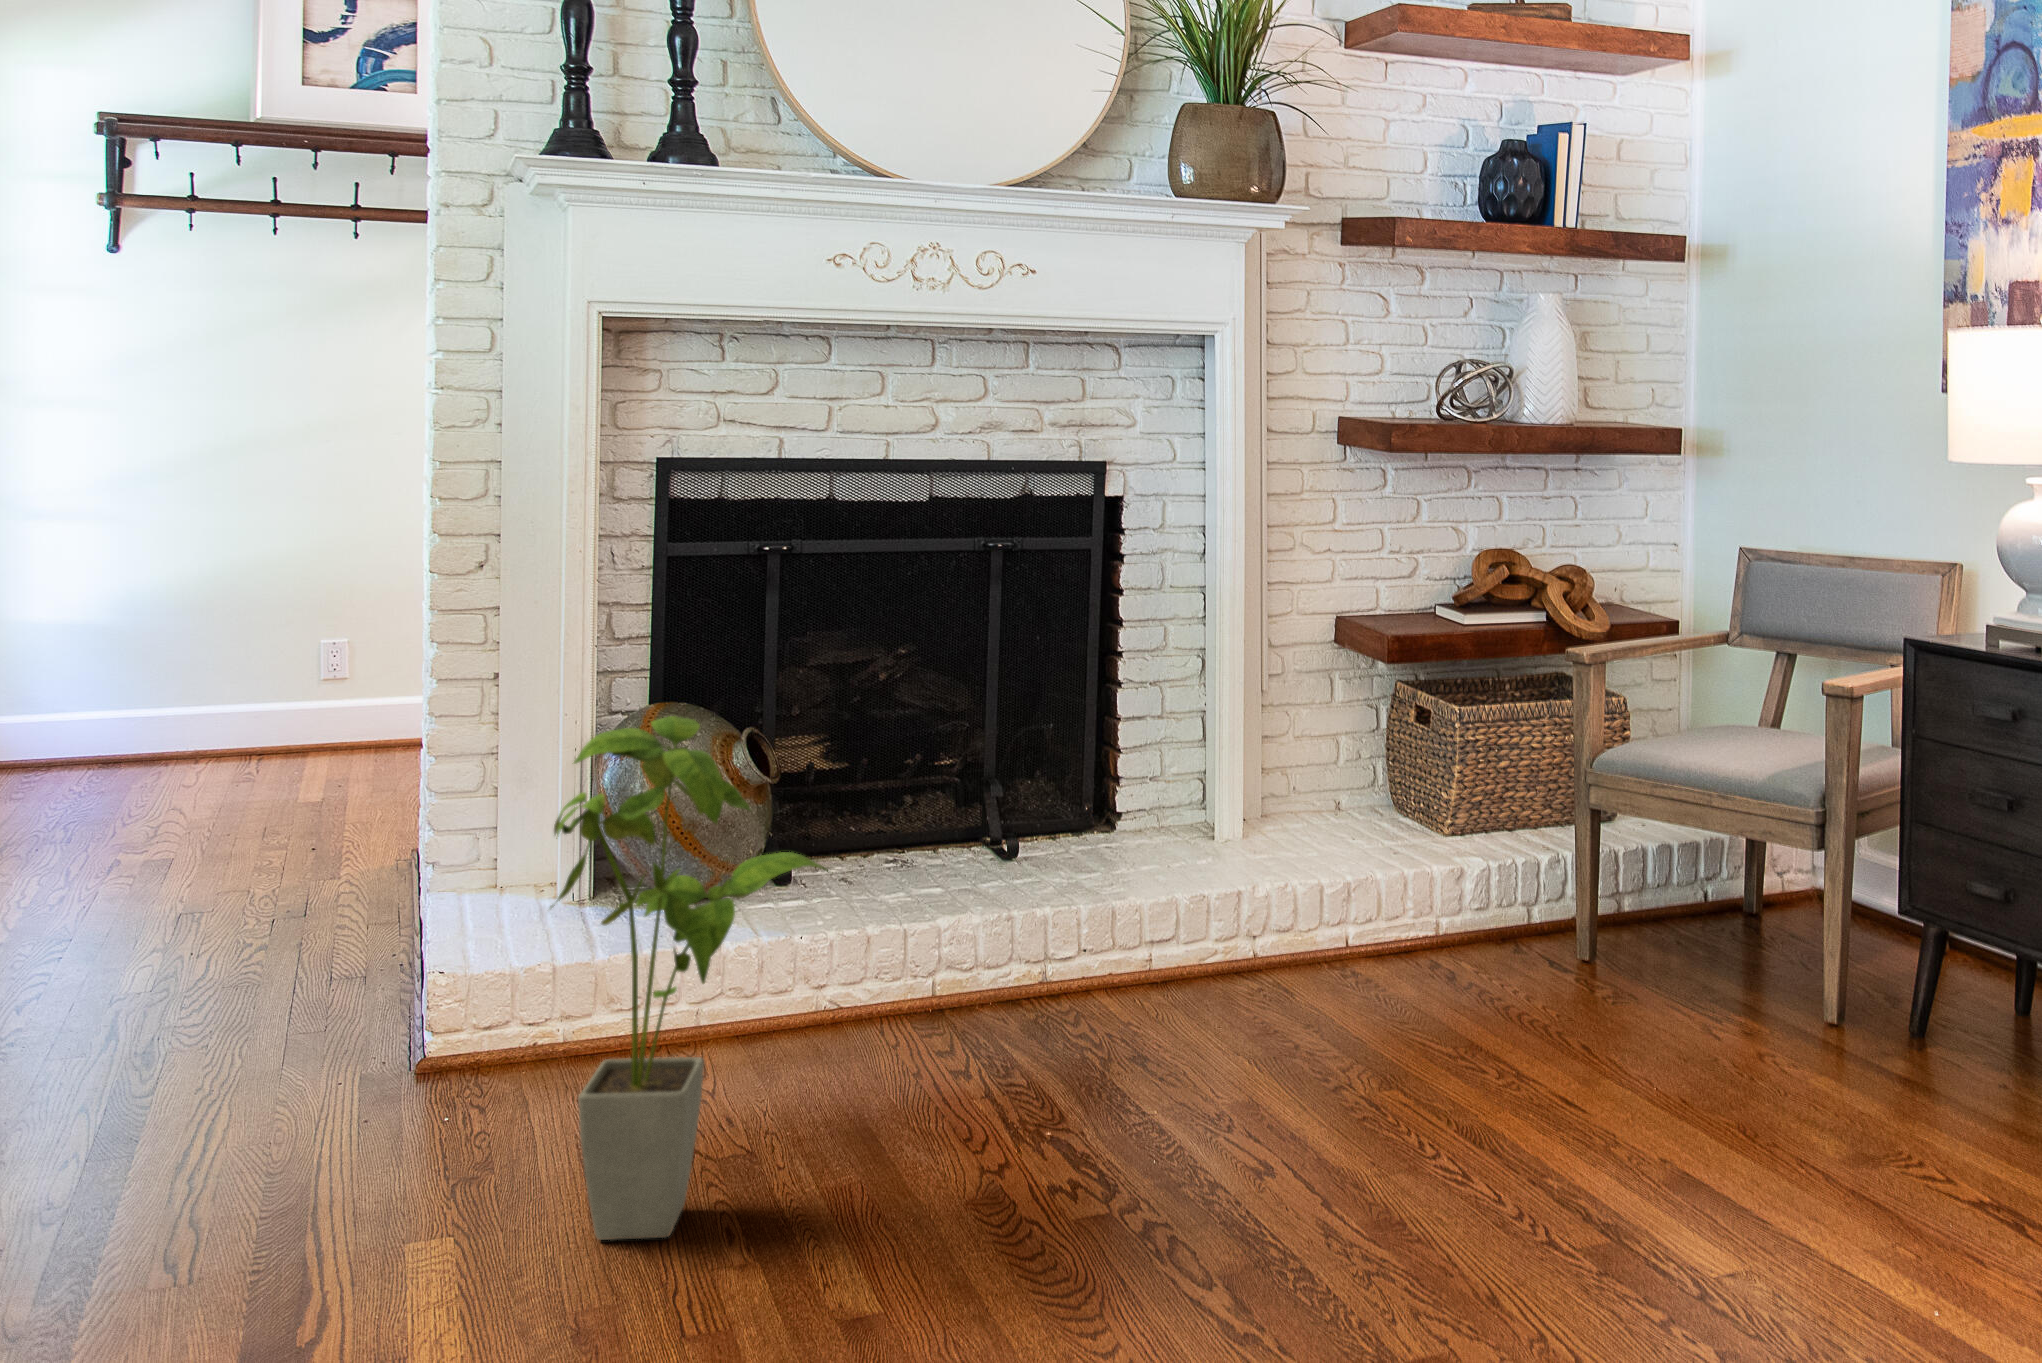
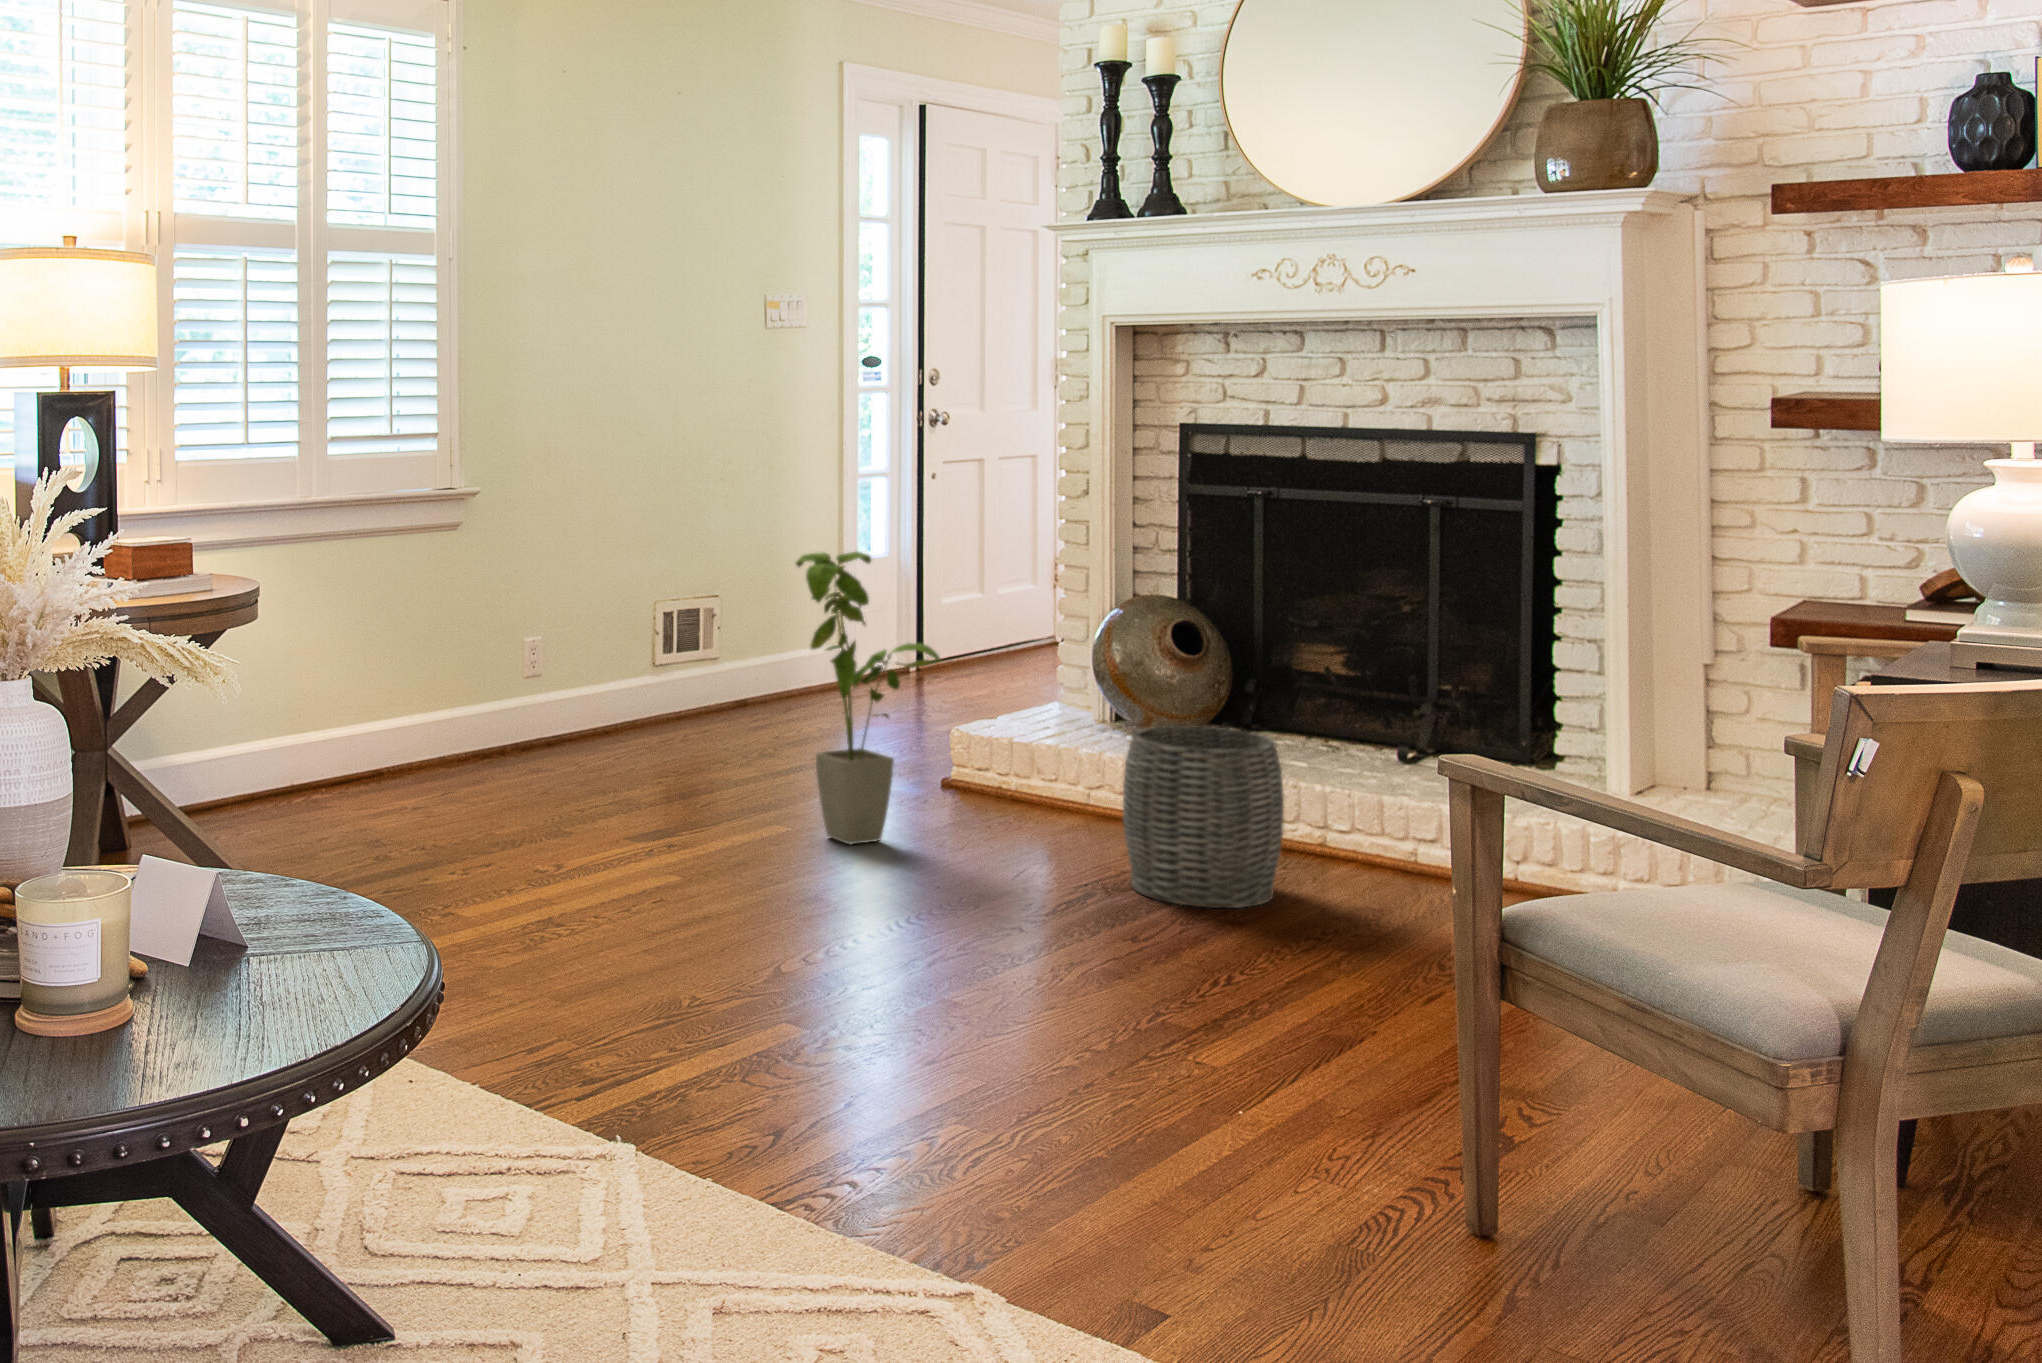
woven basket: none [1049,868,1254,1130] -> present [1123,726,1284,908]

